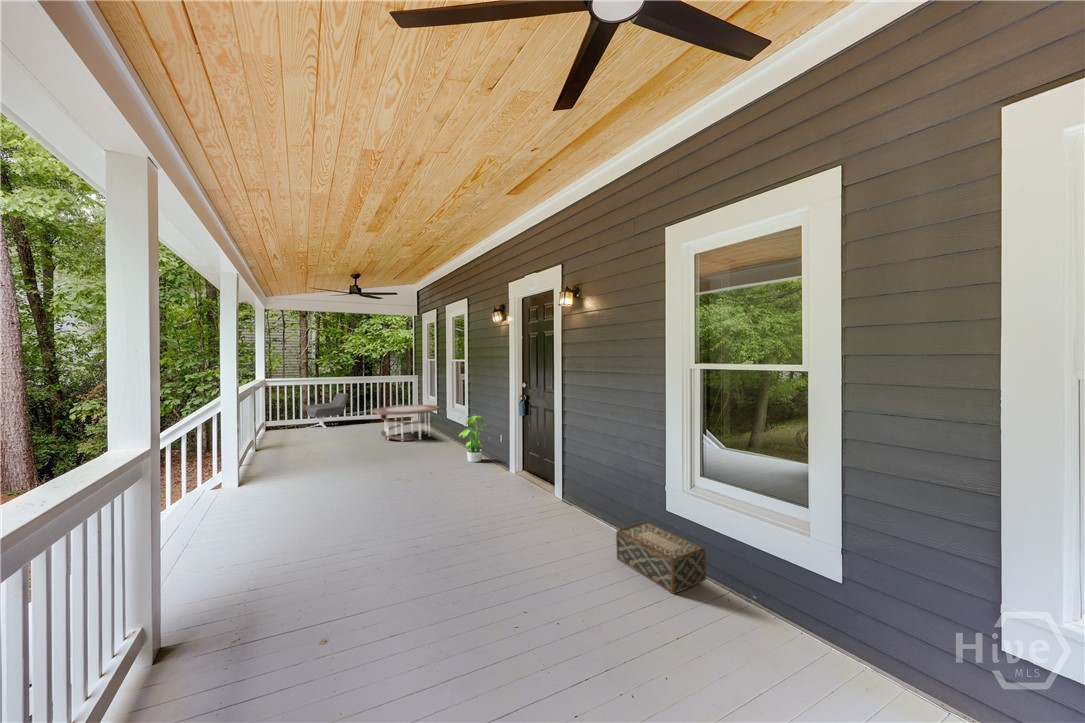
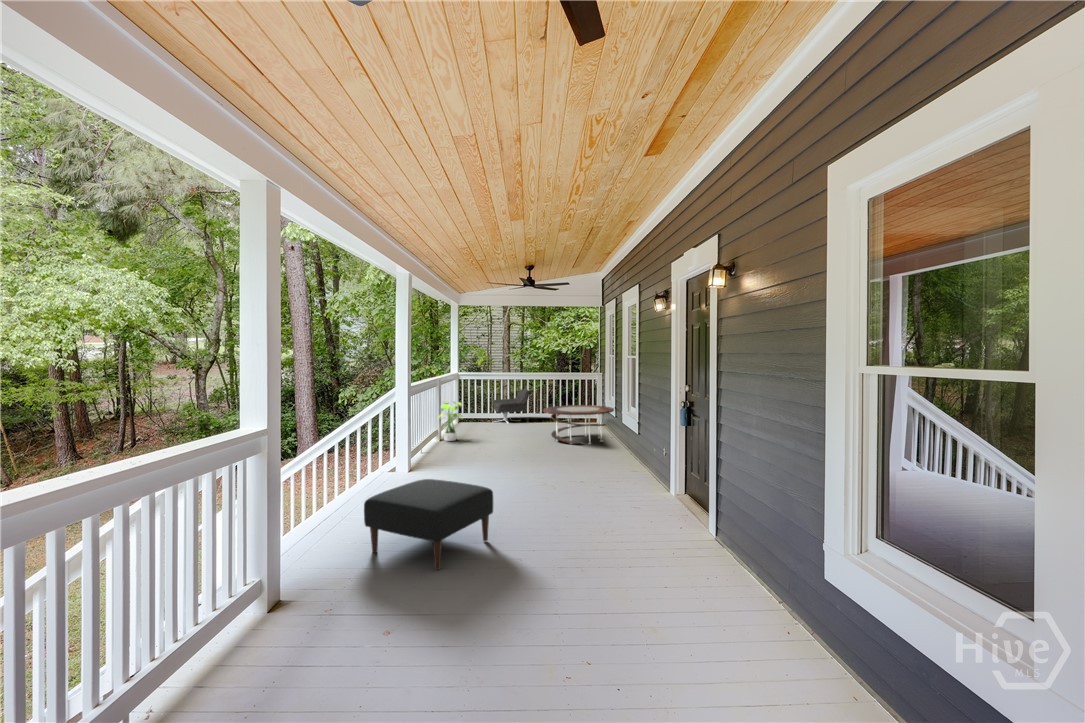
potted plant: present [458,416,489,462] -> present [439,402,462,441]
ottoman: none [239,486,381,575] -> present [364,479,493,570]
woven basket: present [616,522,706,594] -> none [746,590,875,705]

